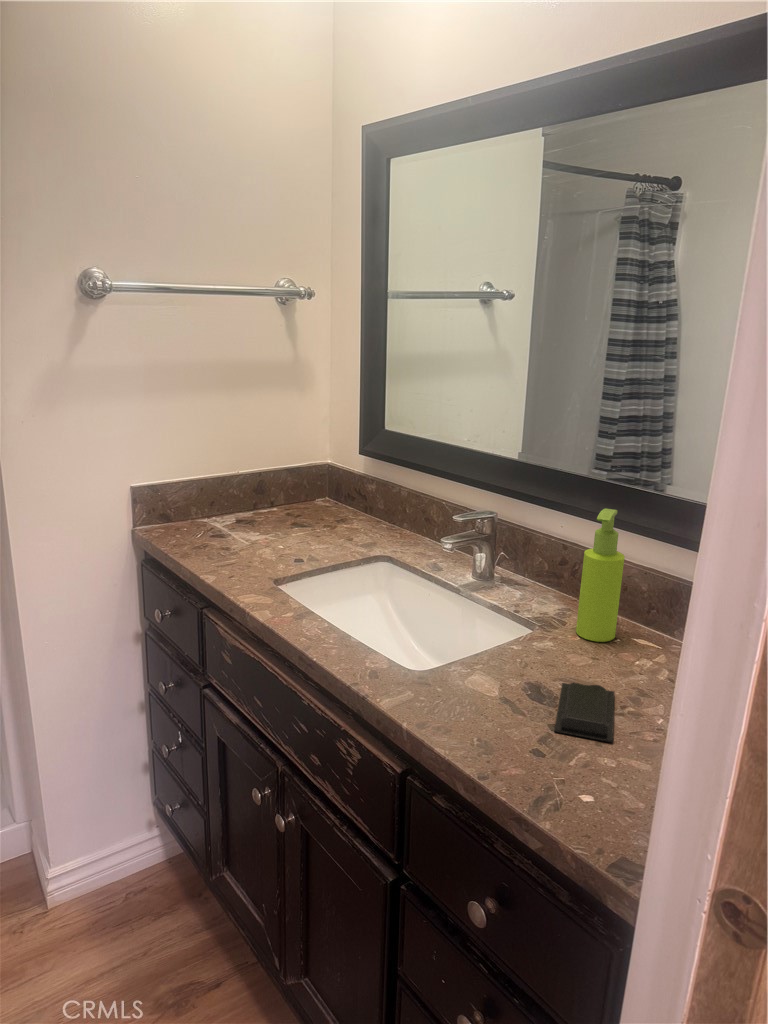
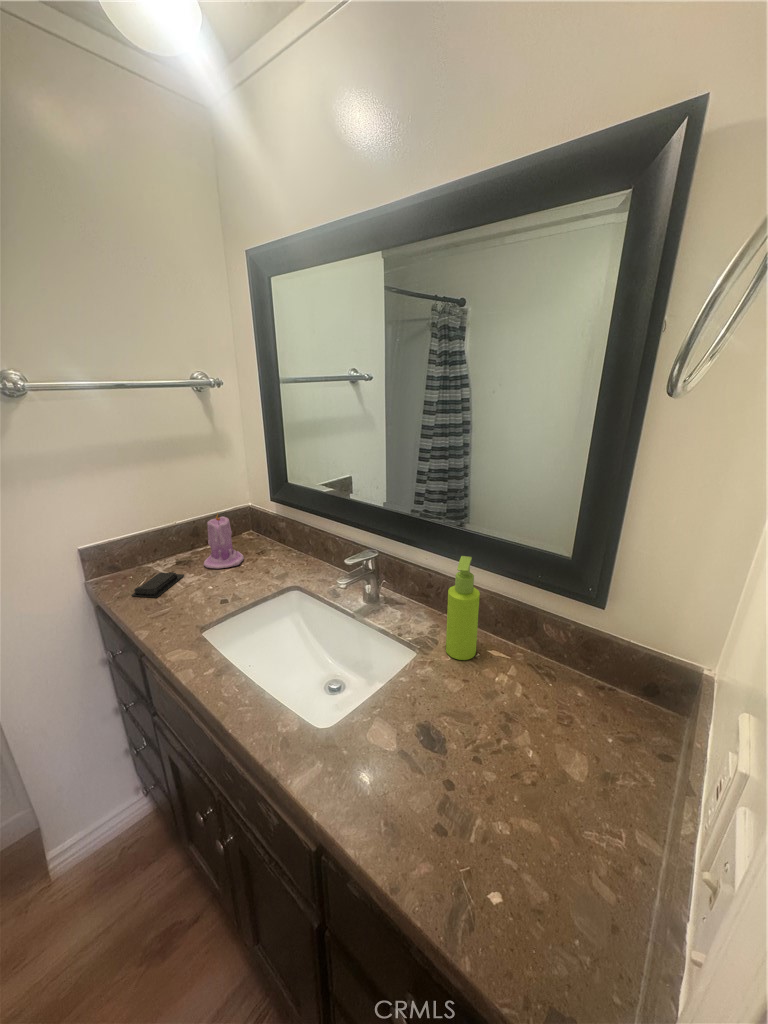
candle: none [269,458,319,530] -> present [204,514,244,569]
soap bar: present [554,683,615,742] -> present [131,572,184,598]

